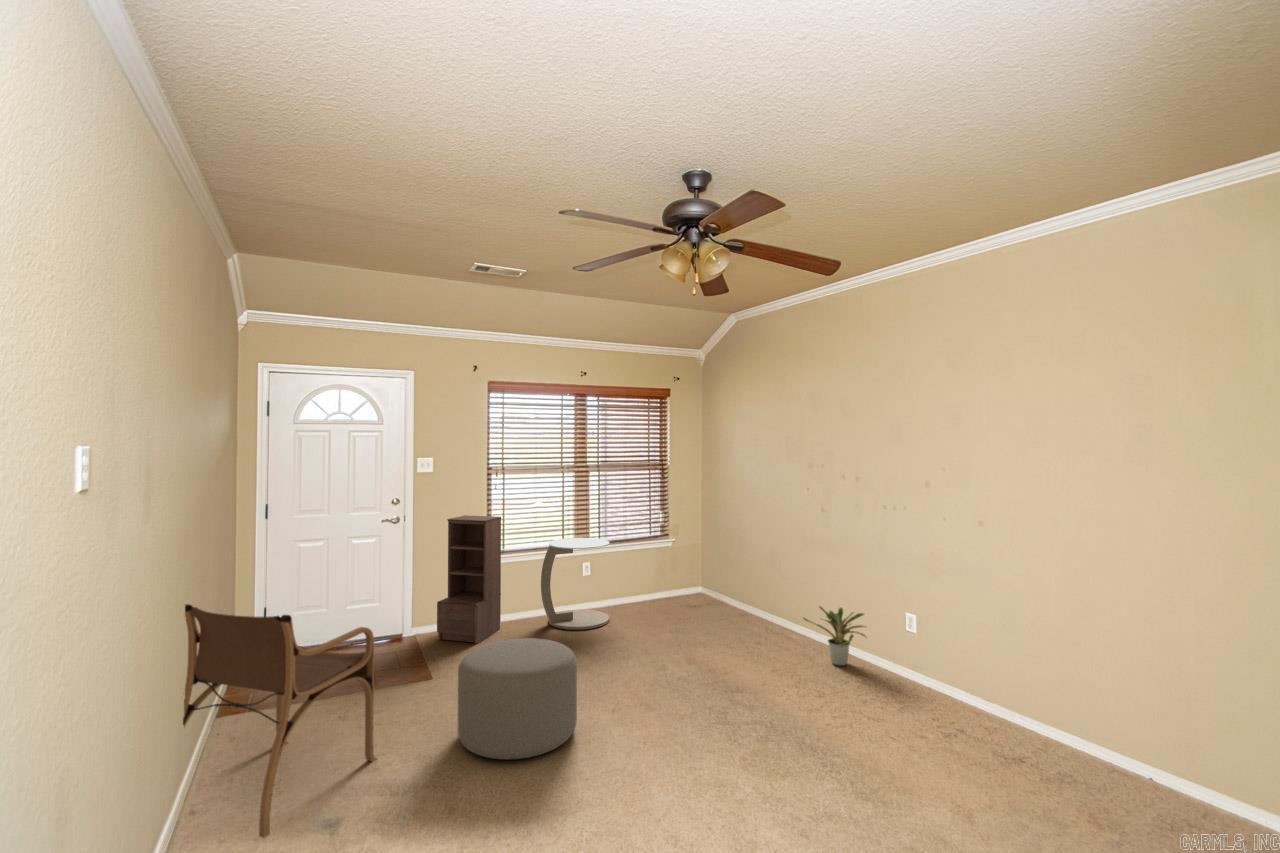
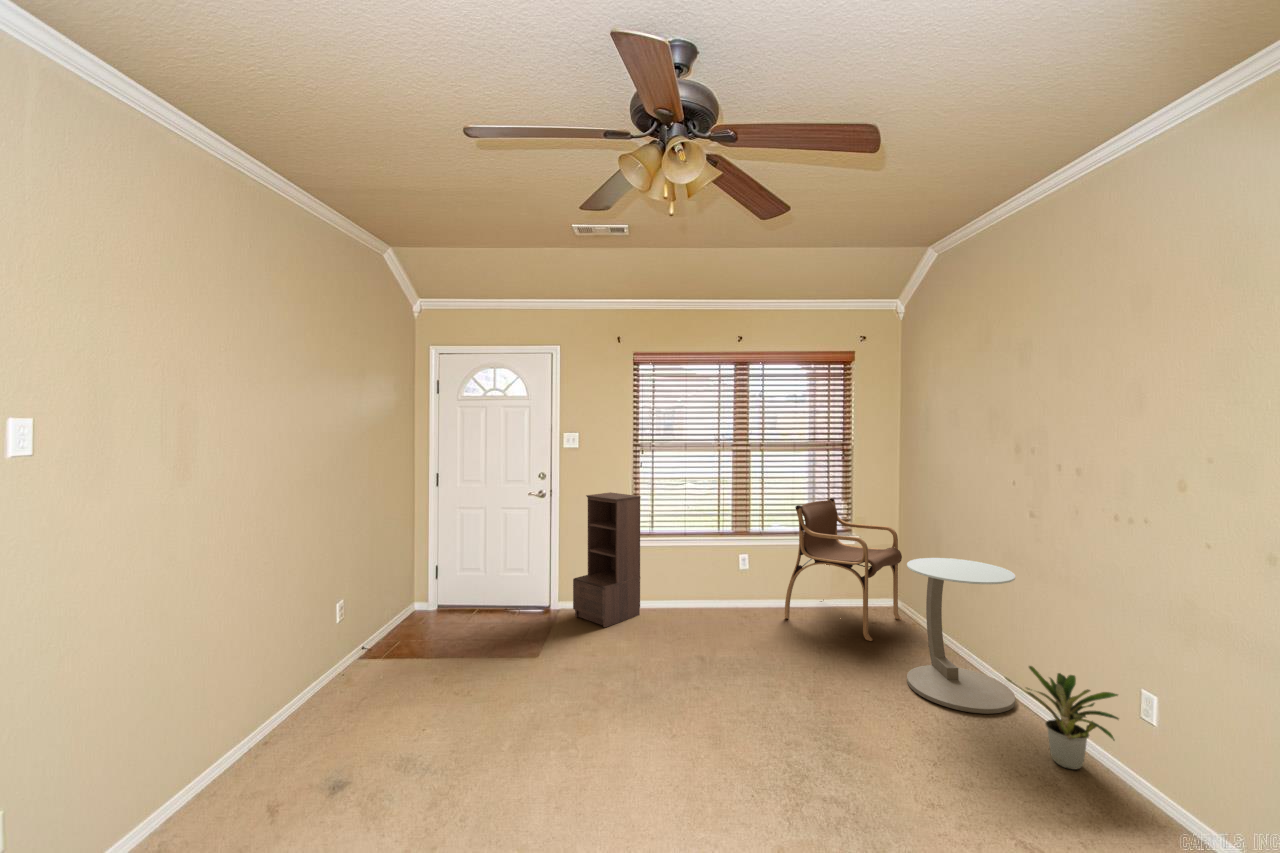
side table: present [541,538,609,630] -> present [907,558,1015,714]
armchair: present [183,604,376,838] -> present [785,498,902,641]
ottoman: present [458,638,577,760] -> none [477,639,618,796]

